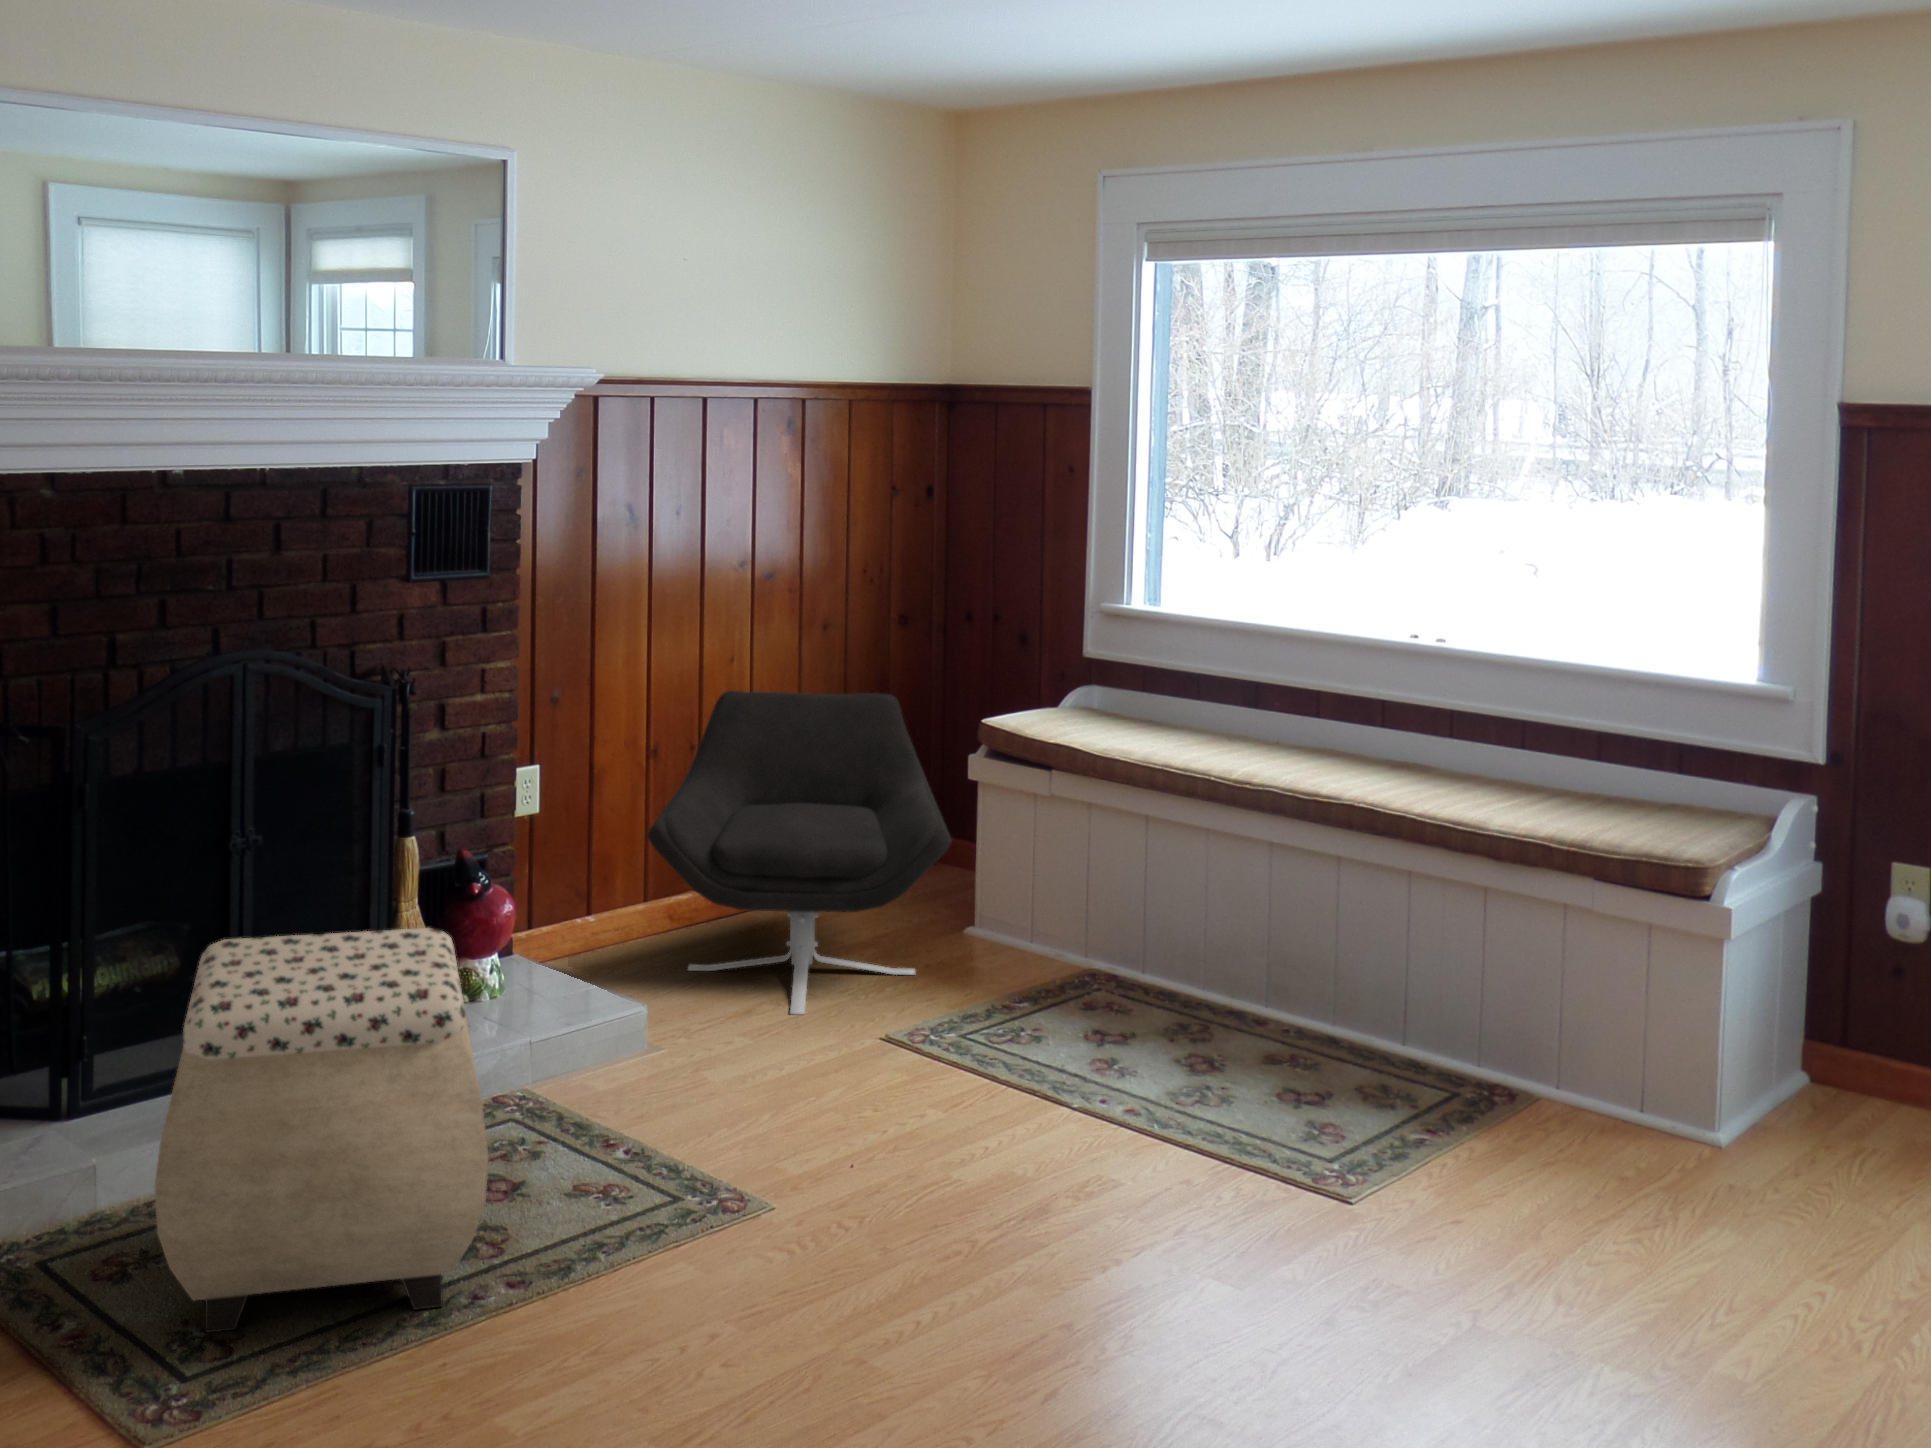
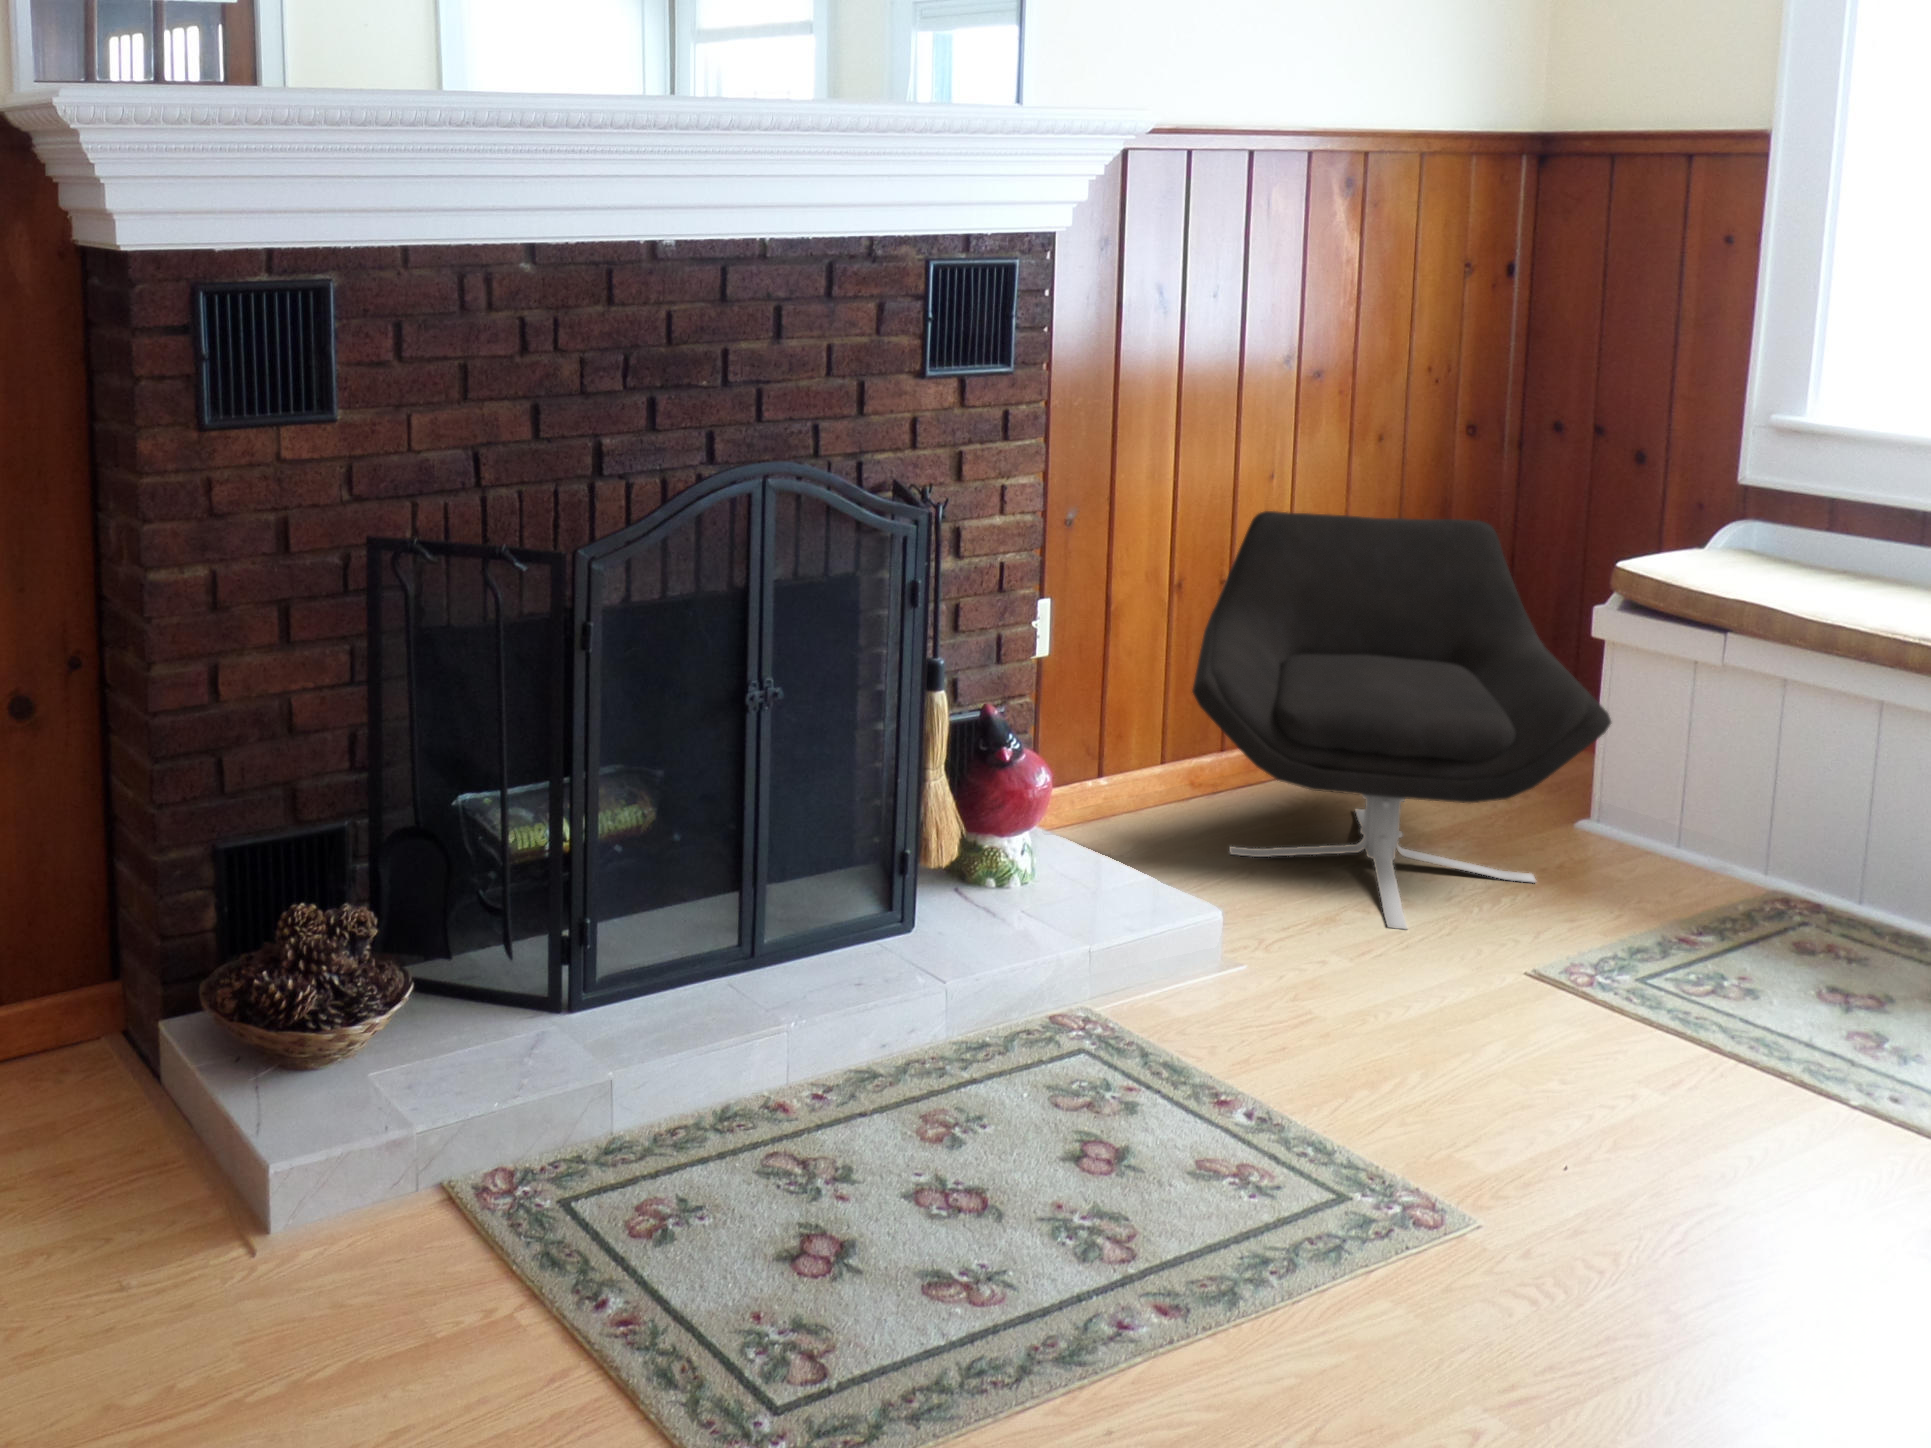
ottoman: present [155,928,488,1333] -> none [715,831,1157,1334]

